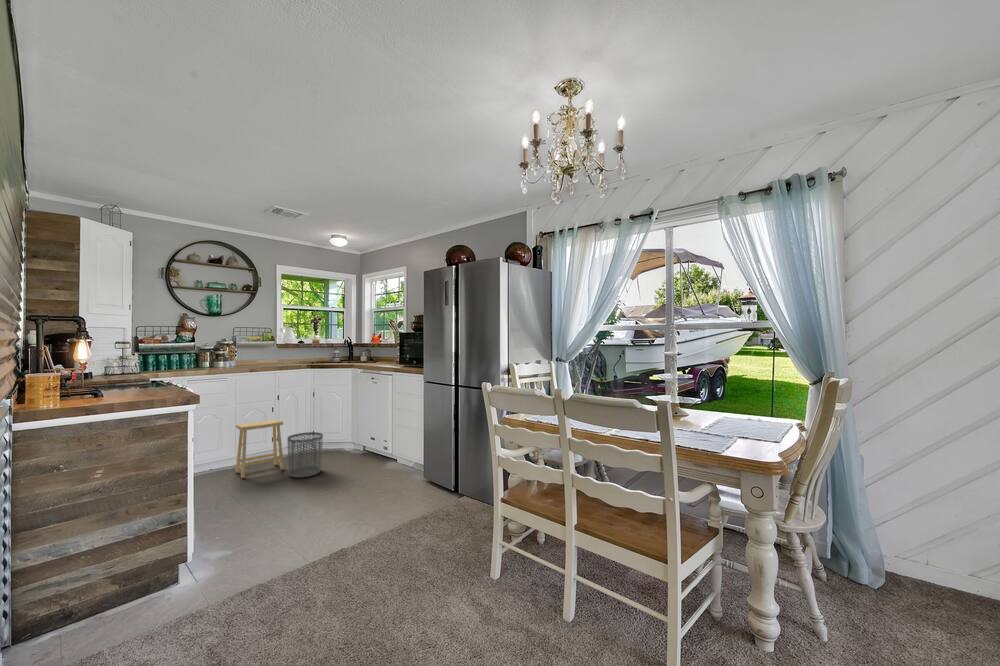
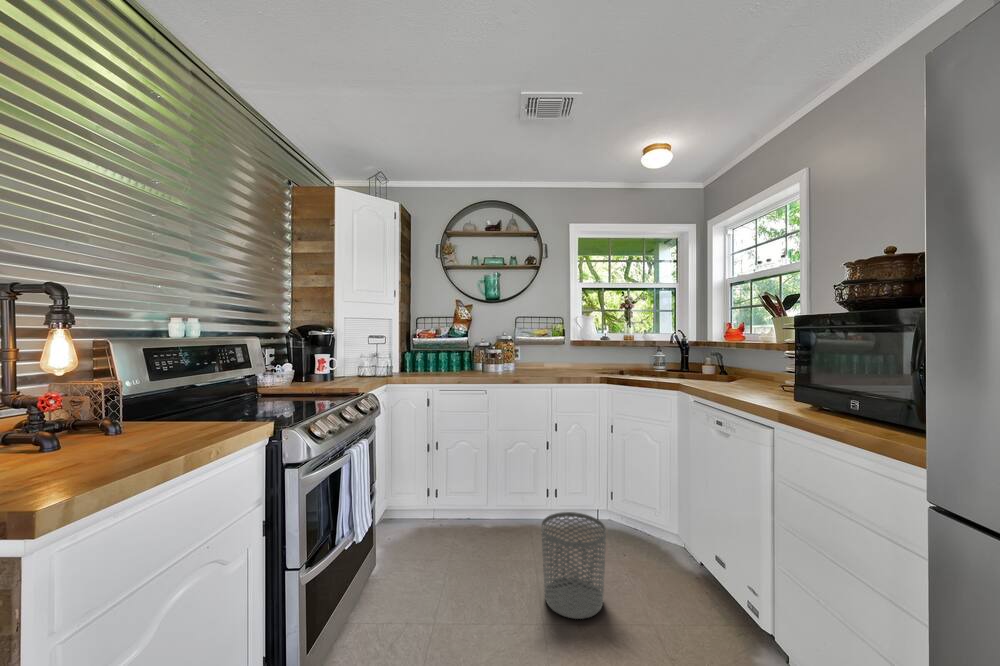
footstool: present [235,419,284,478] -> none [481,469,547,567]

